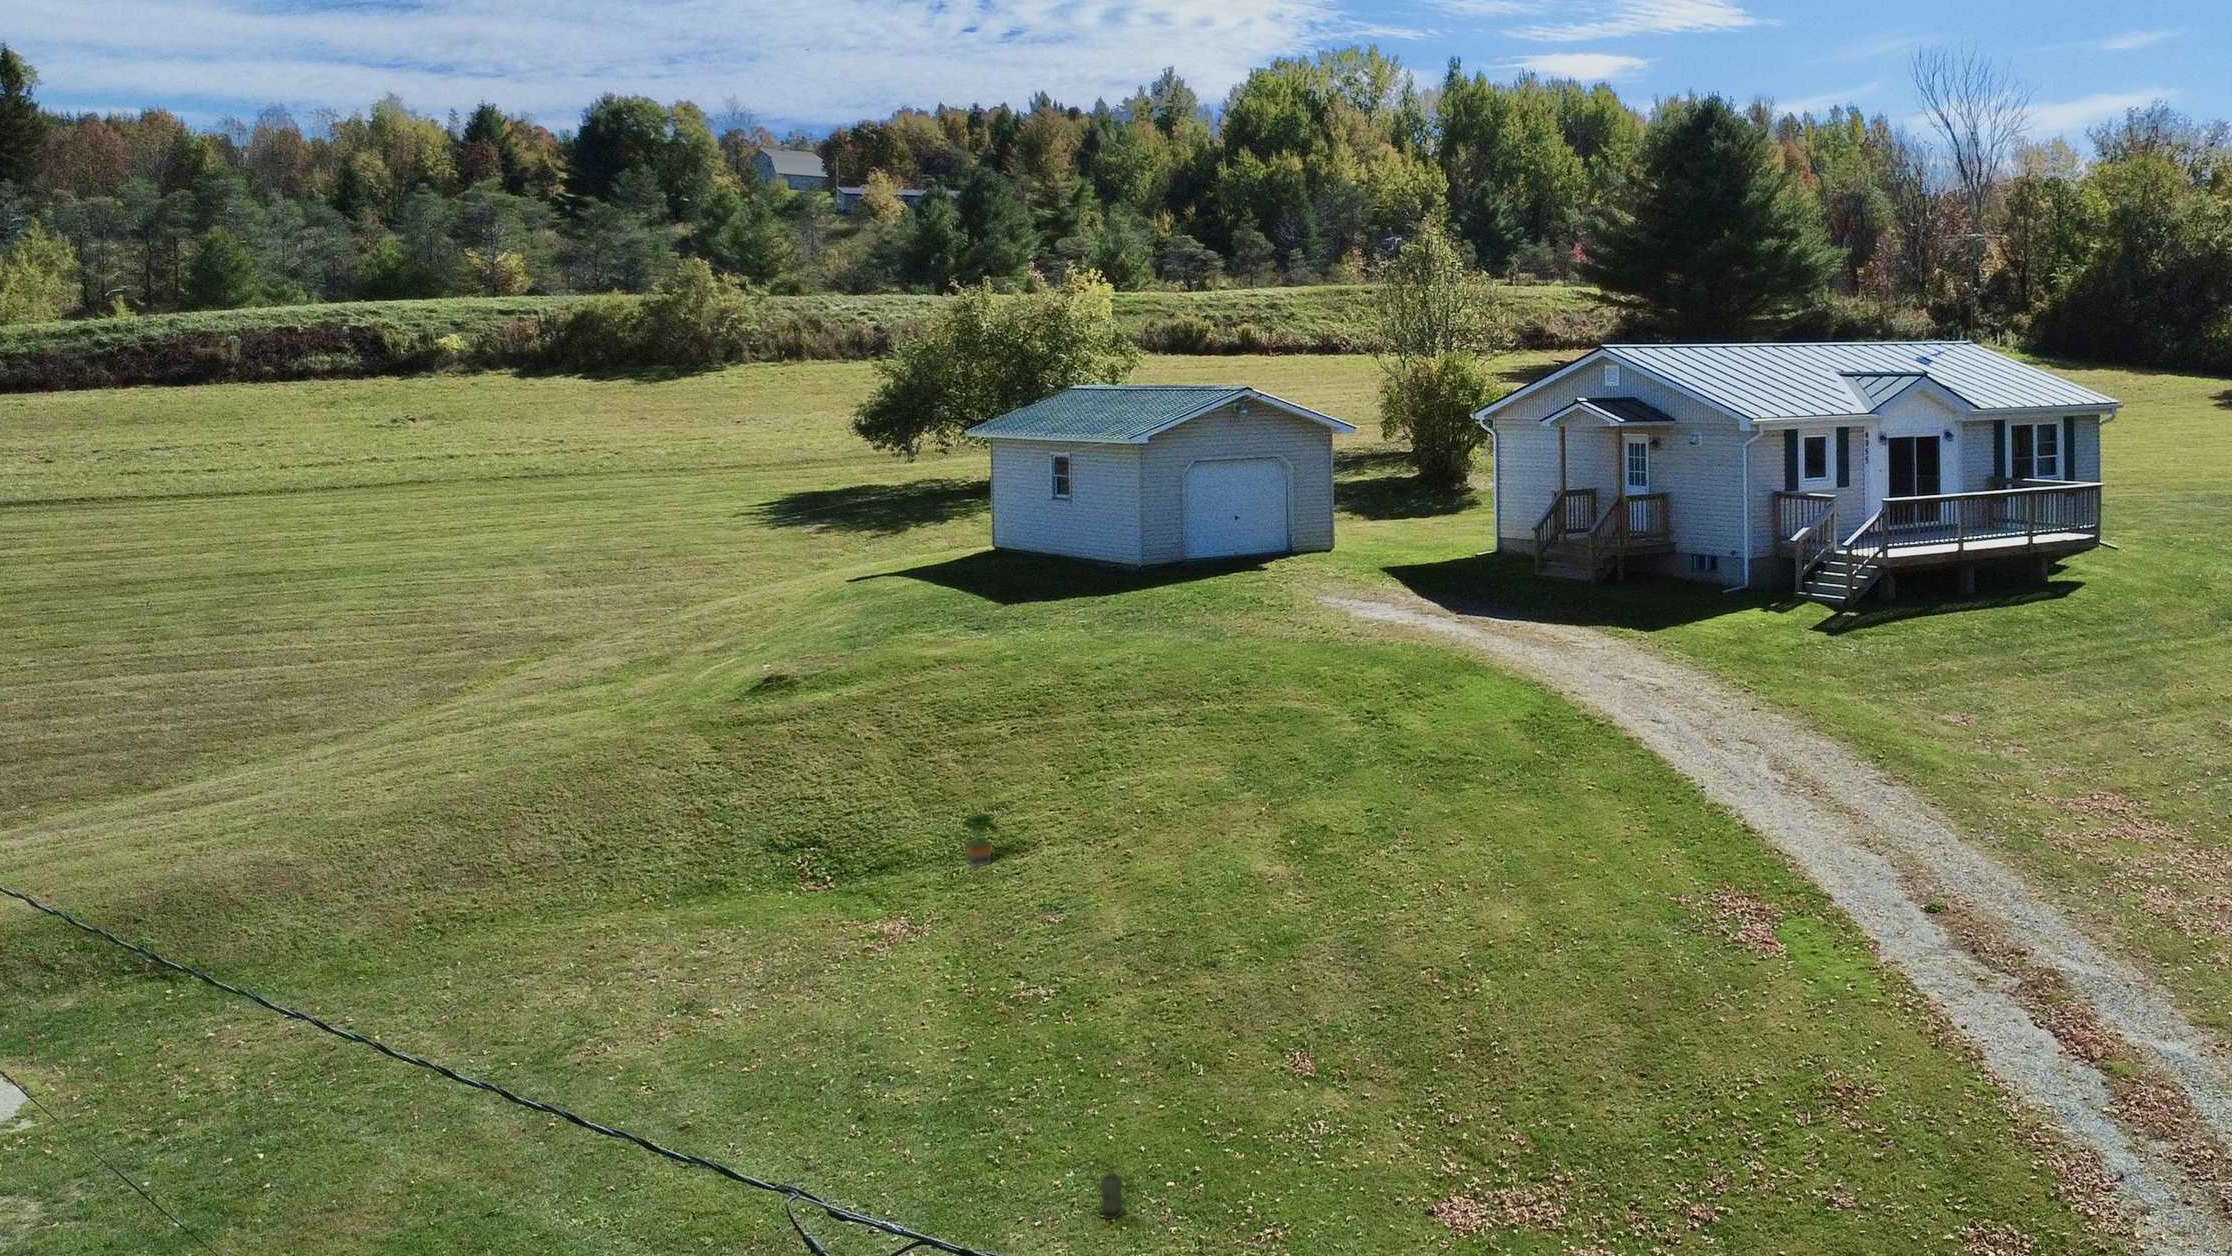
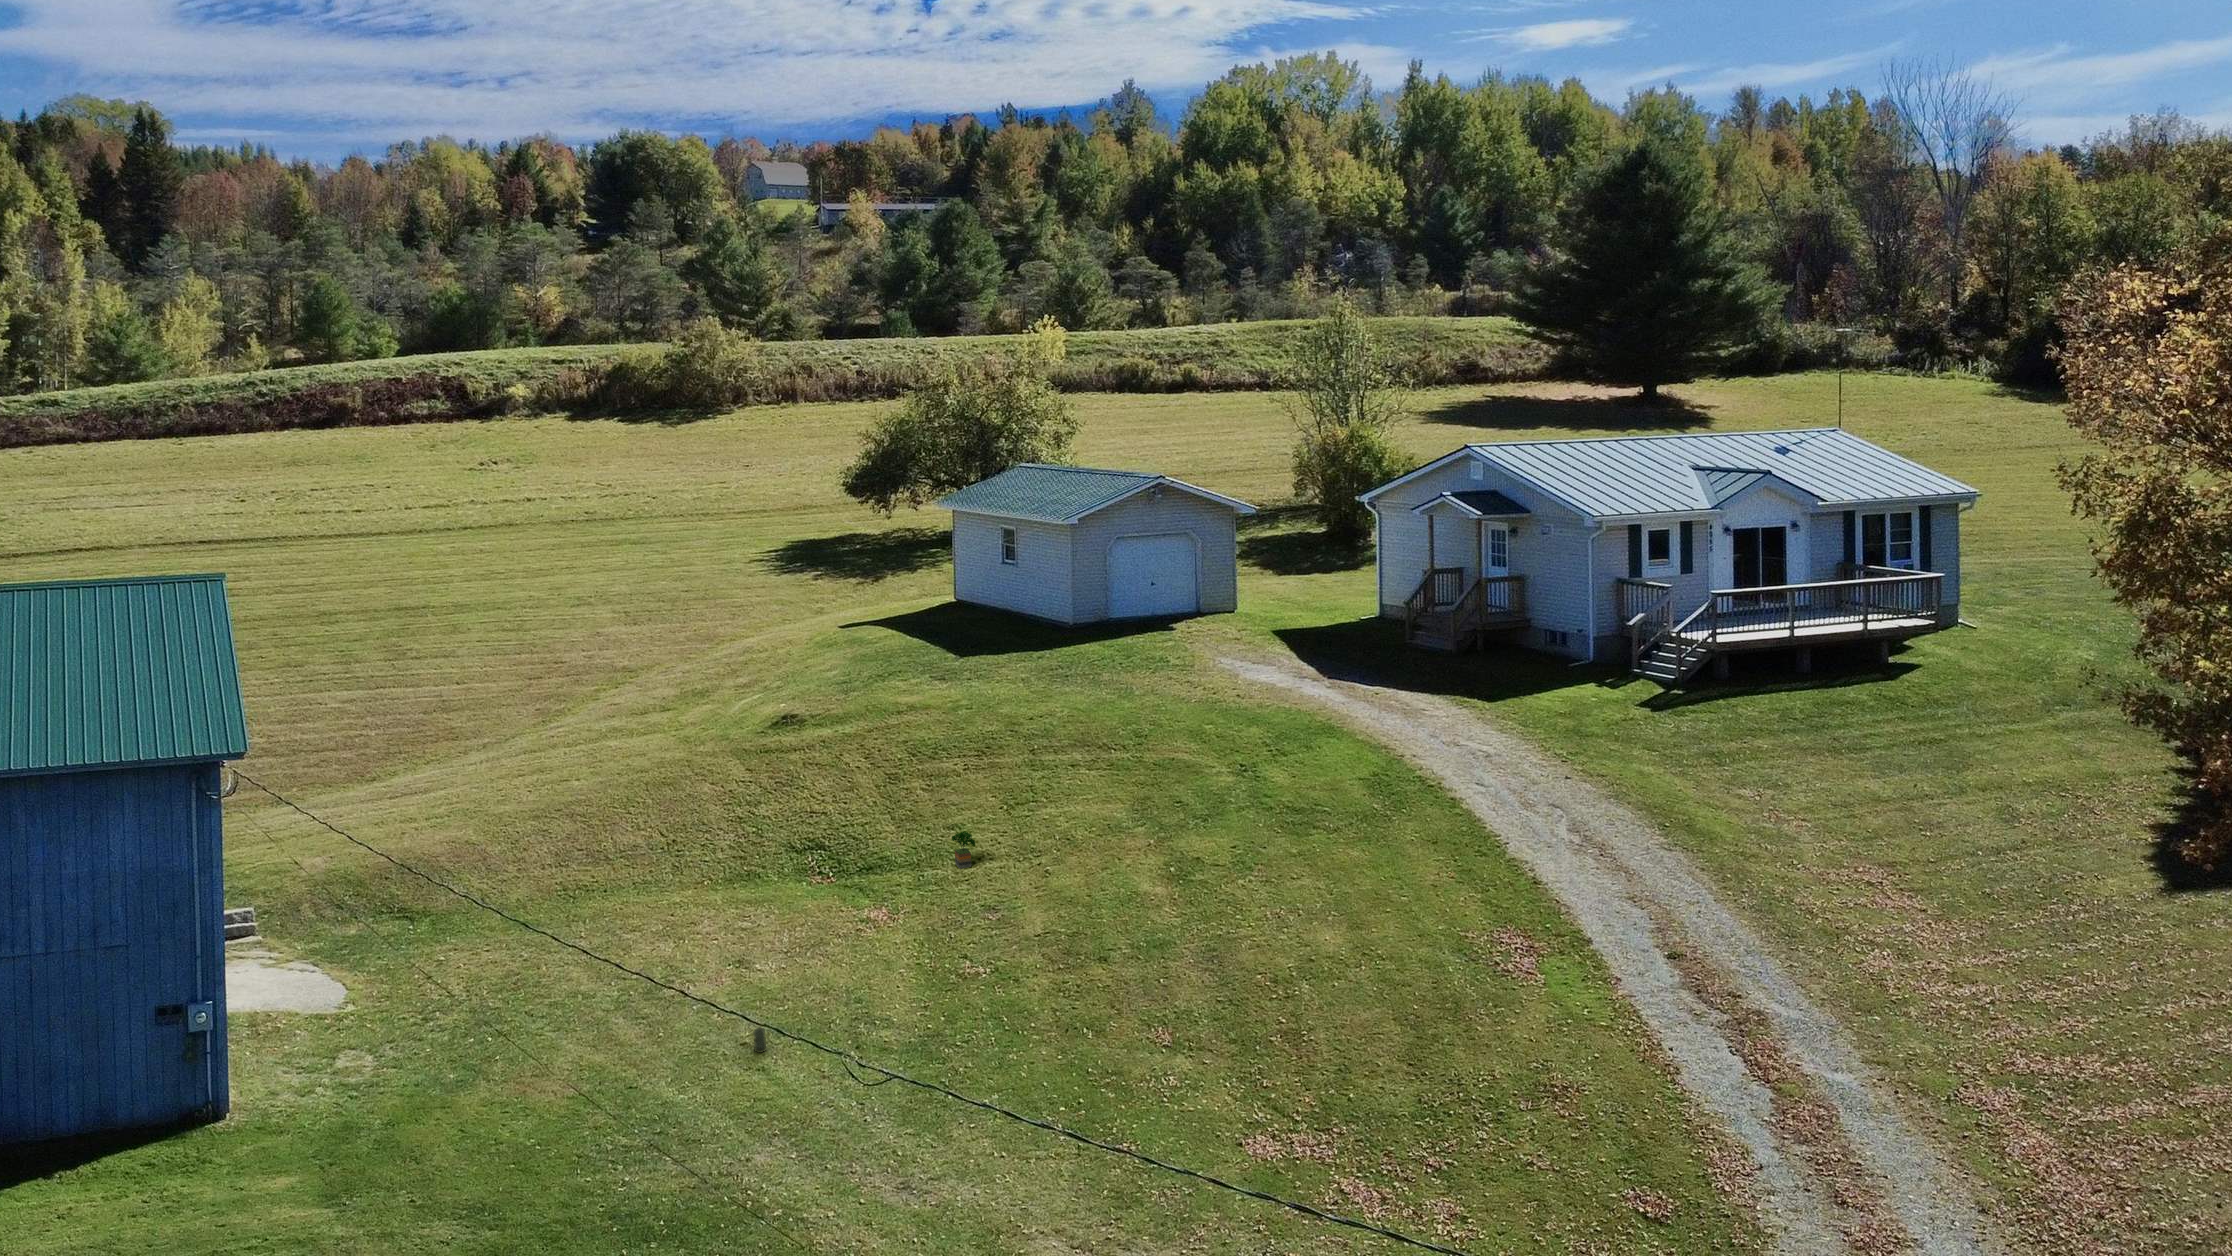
watering can: present [1091,1163,1131,1219] -> present [752,1027,766,1052]

